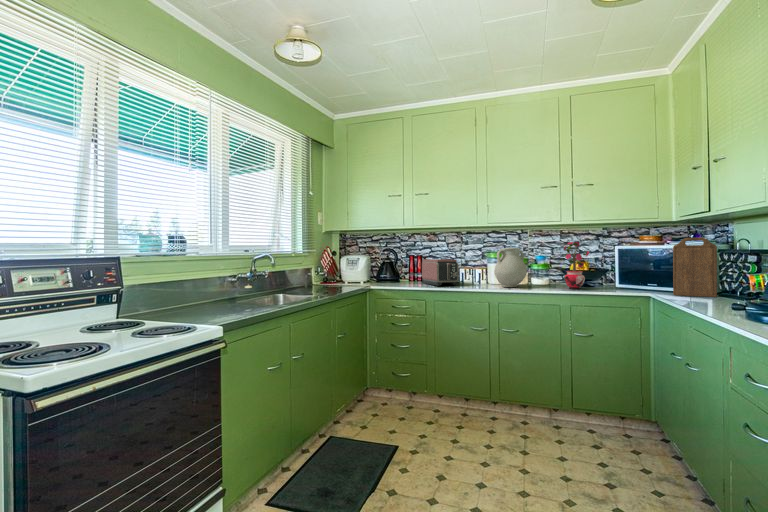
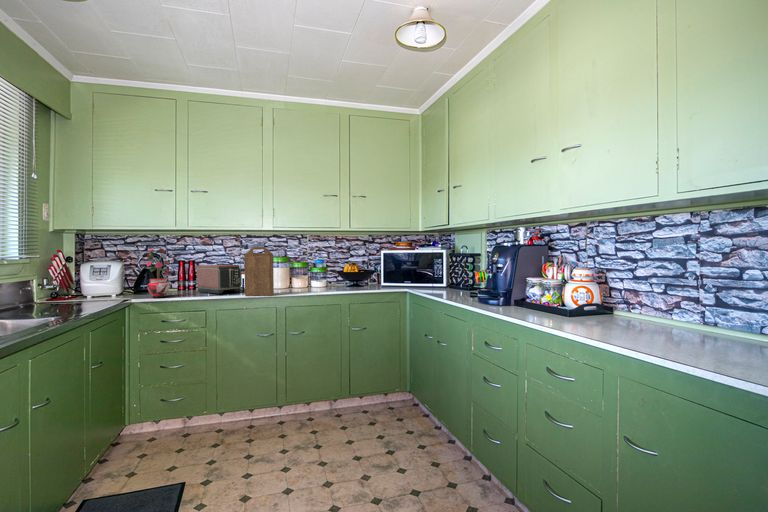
cutting board: present [673,237,717,297] -> present [244,247,274,296]
potted plant: present [563,242,589,289] -> present [147,248,173,297]
vase: present [494,248,527,287] -> none [279,252,310,291]

